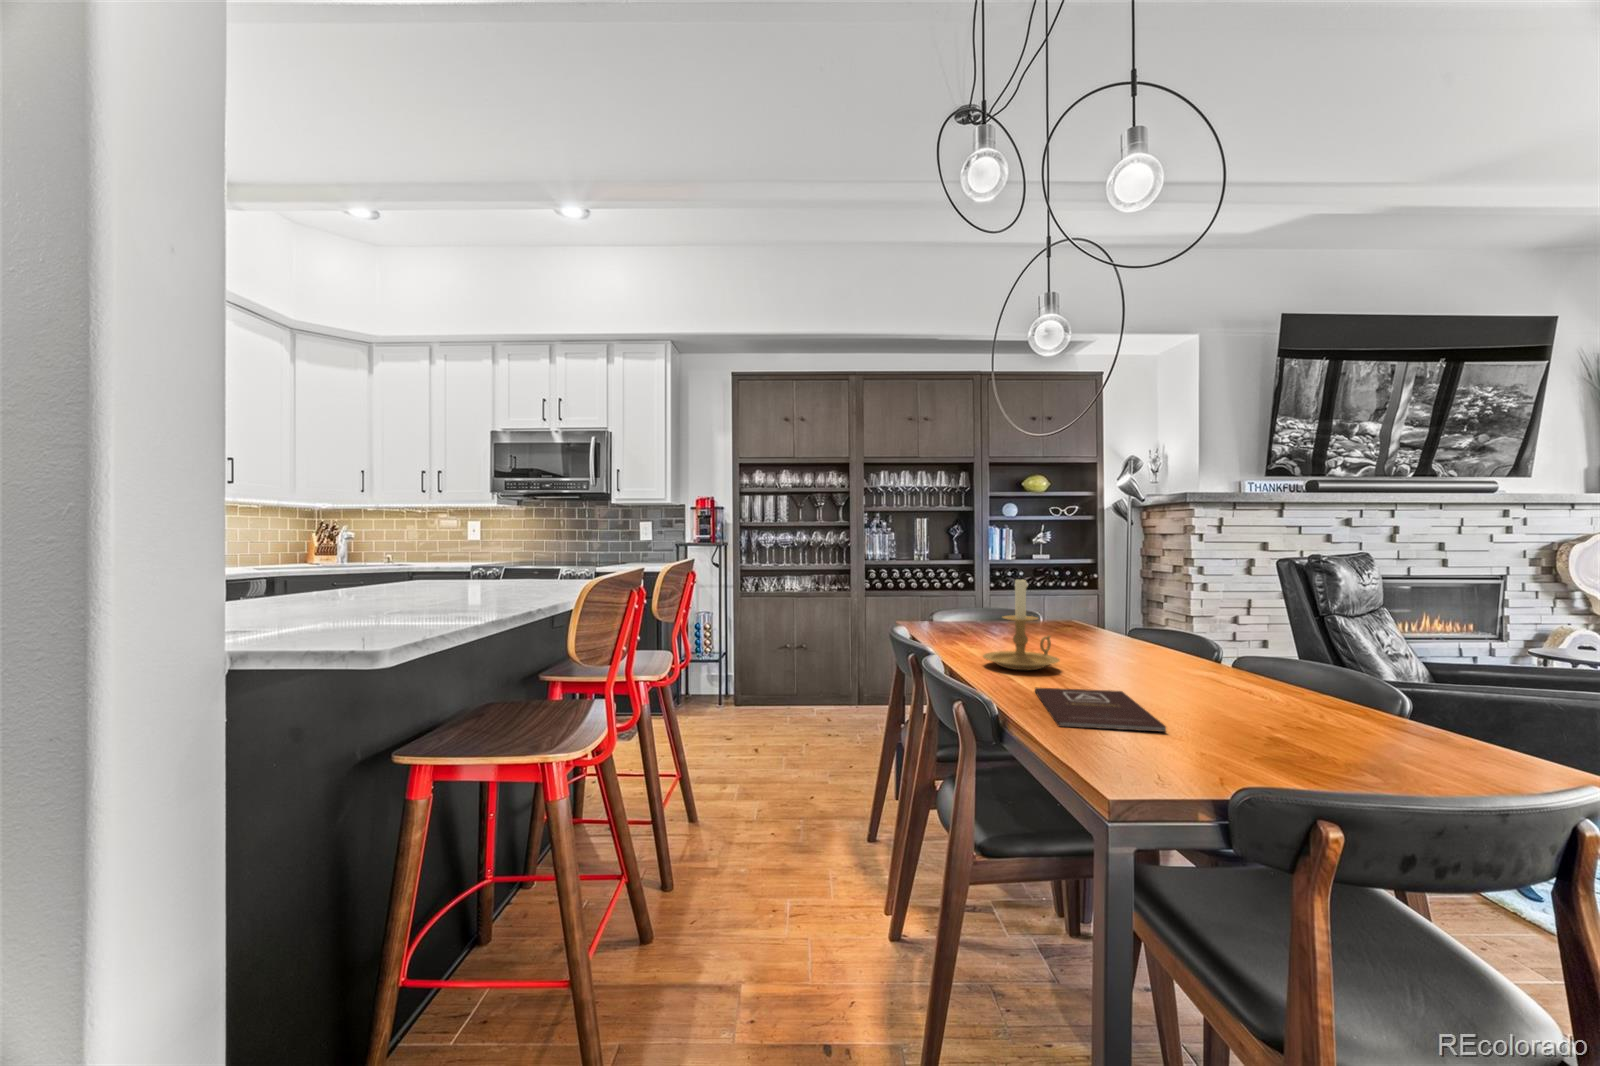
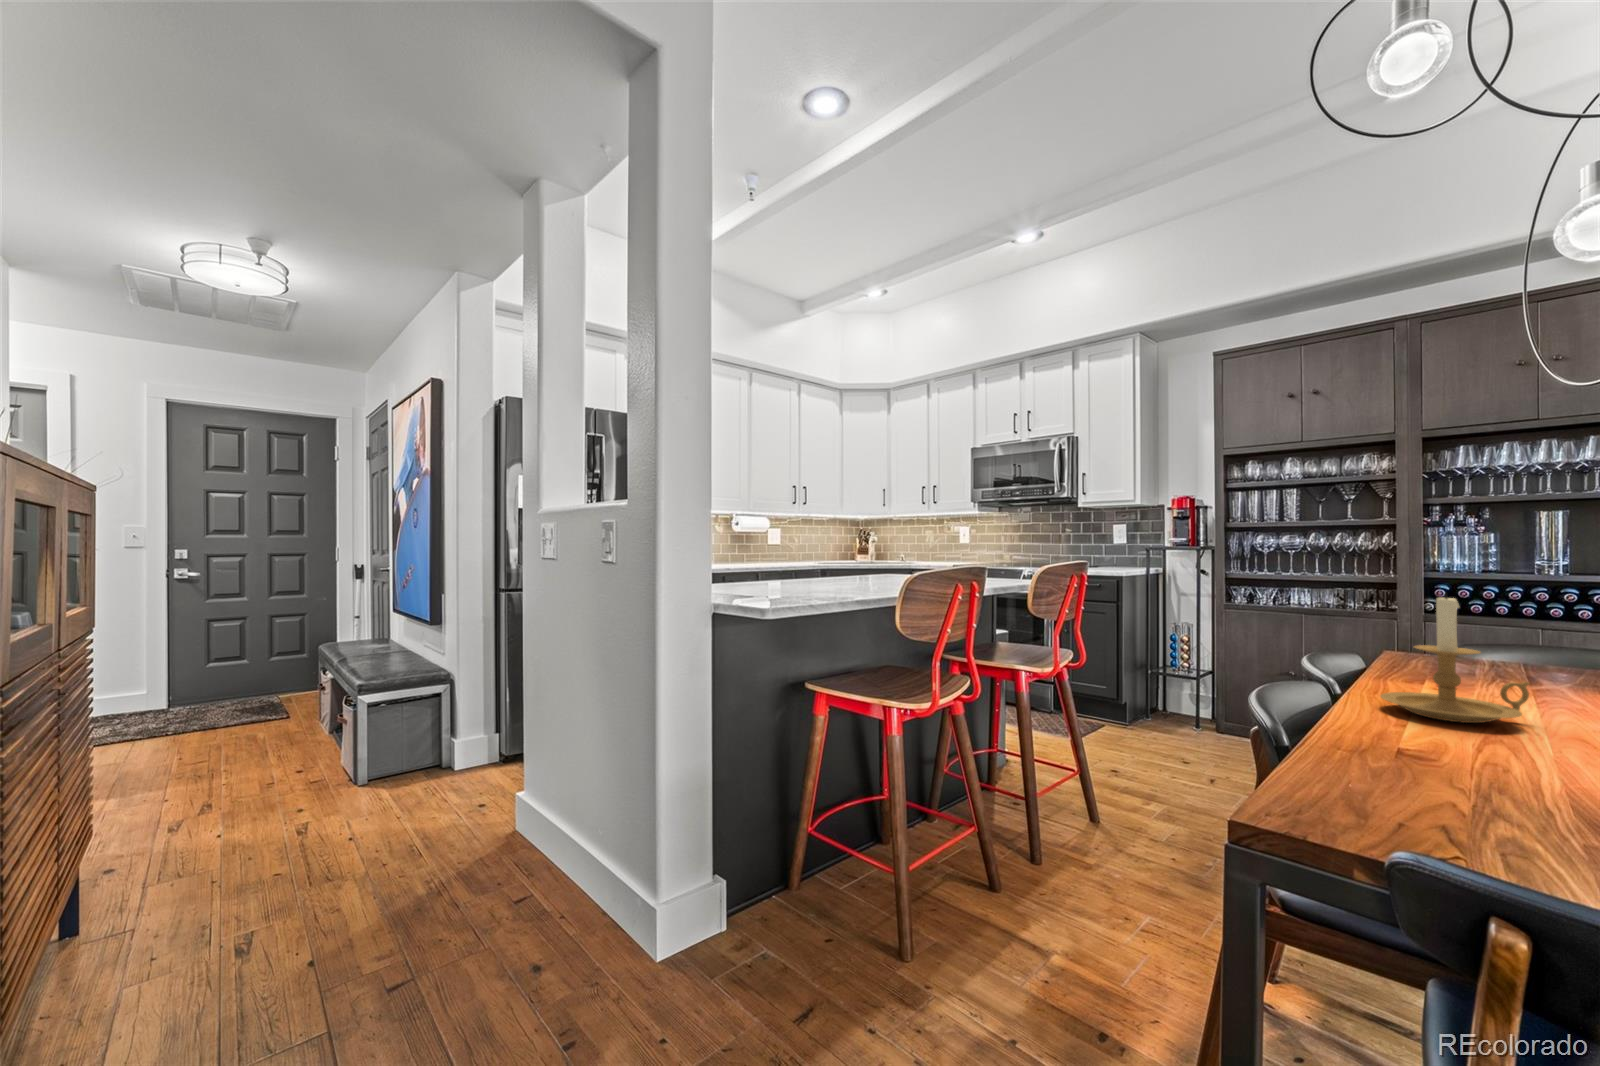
book: present [1035,687,1166,732] -> none [1328,734,1553,812]

